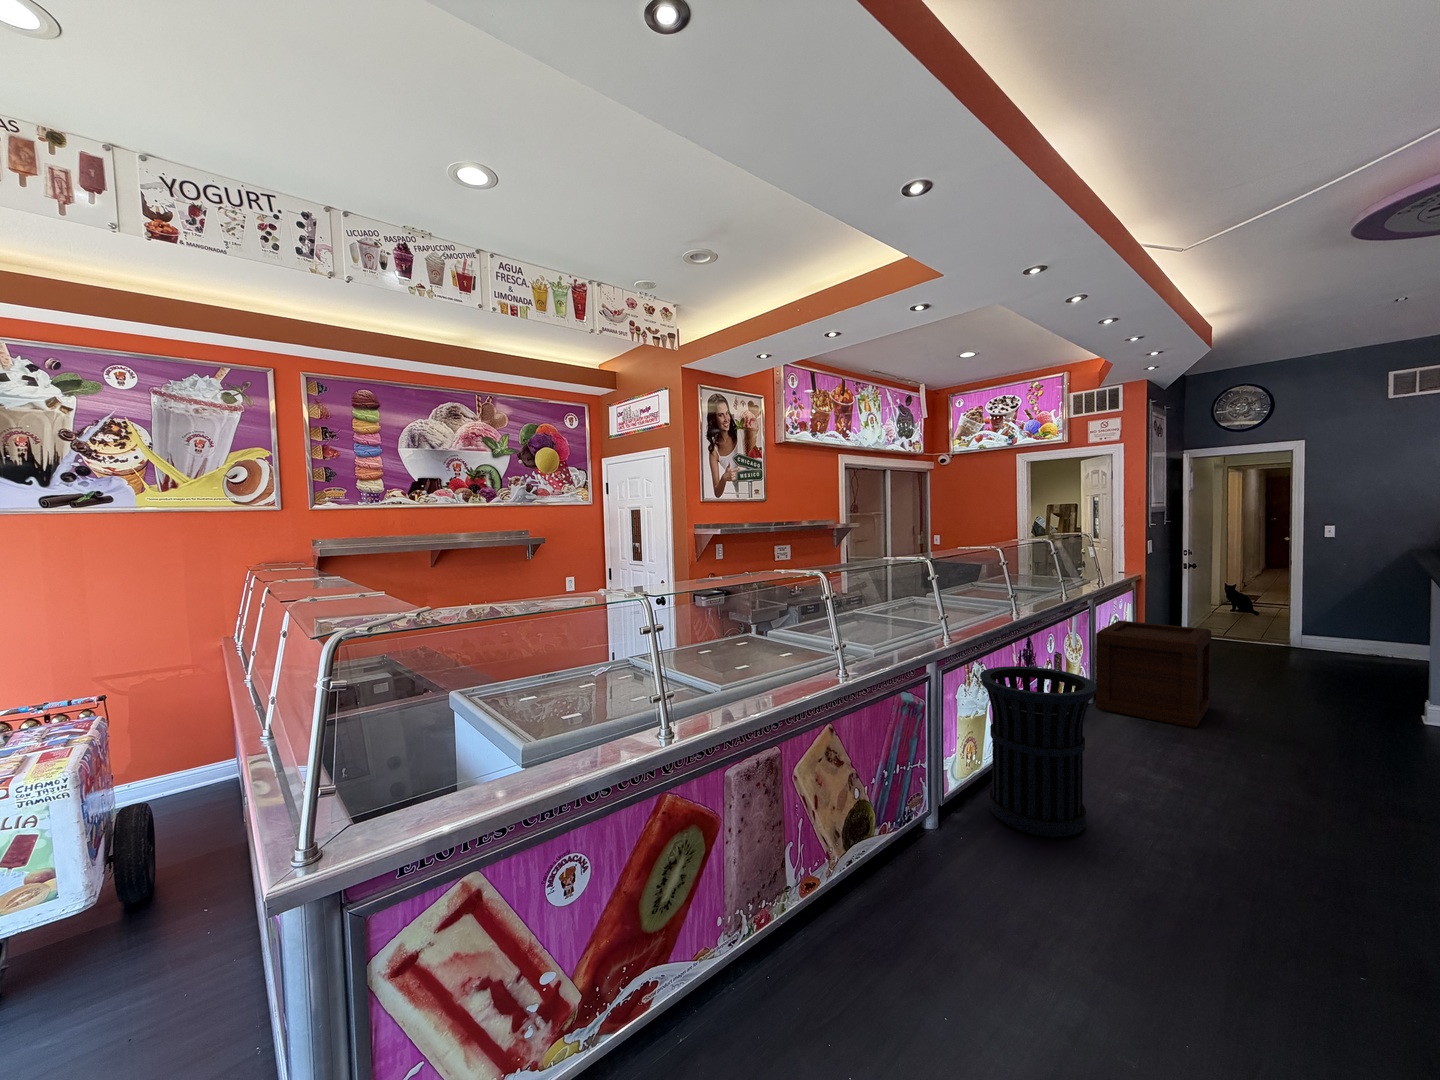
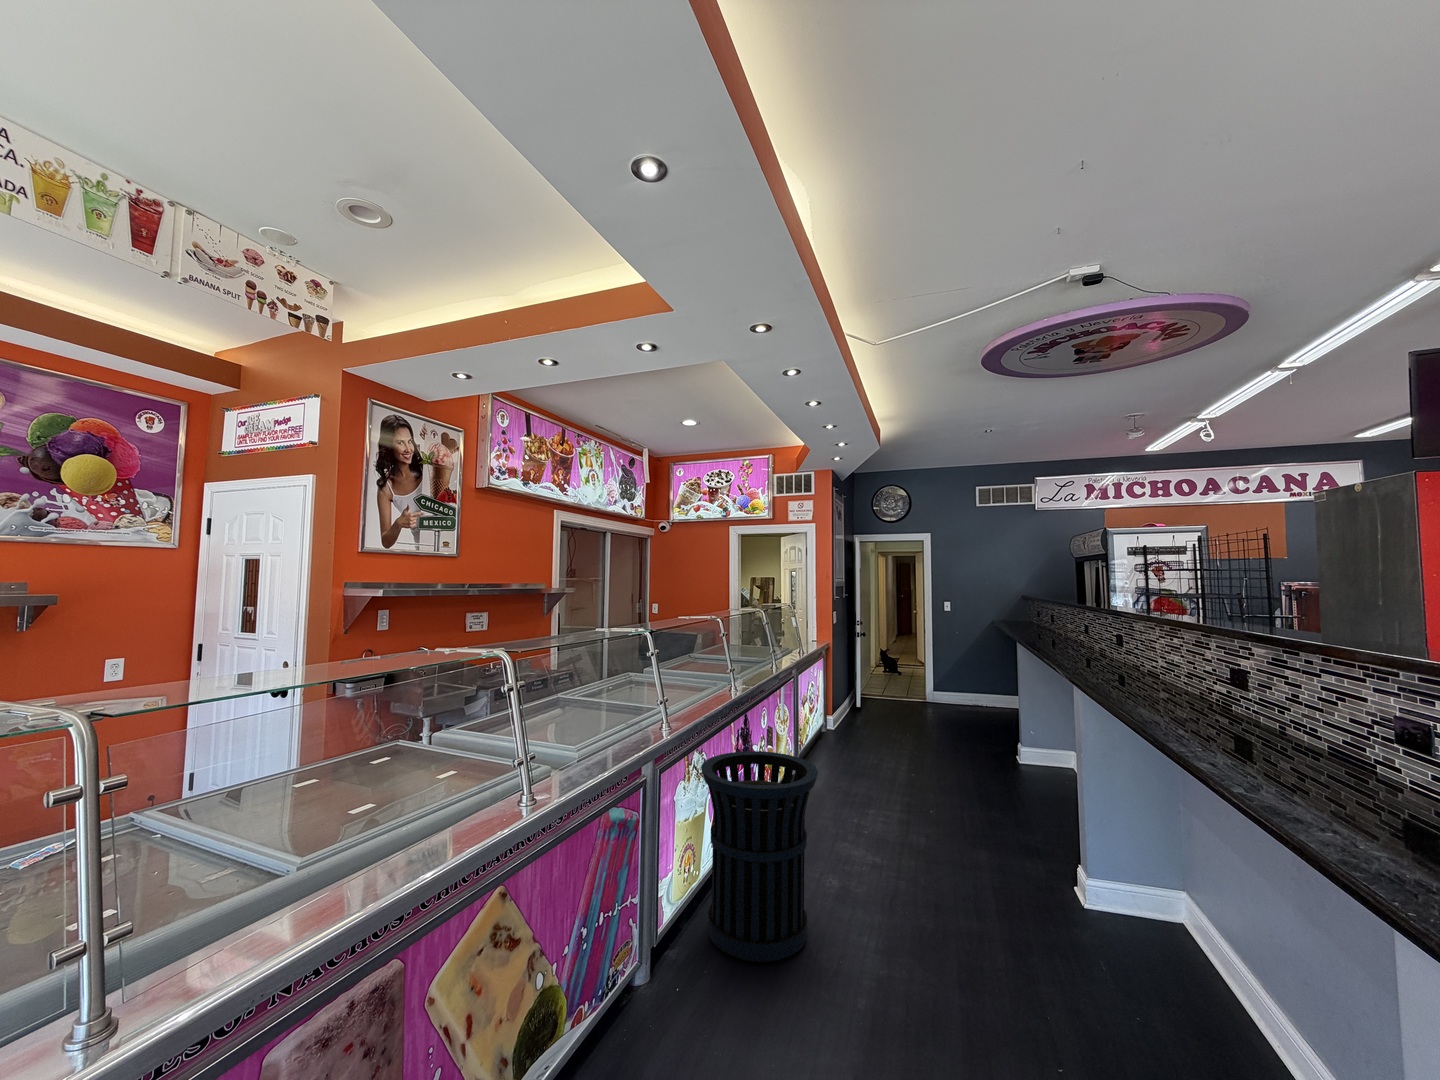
wooden crate: present [1096,620,1211,728] -> none [799,688,887,791]

